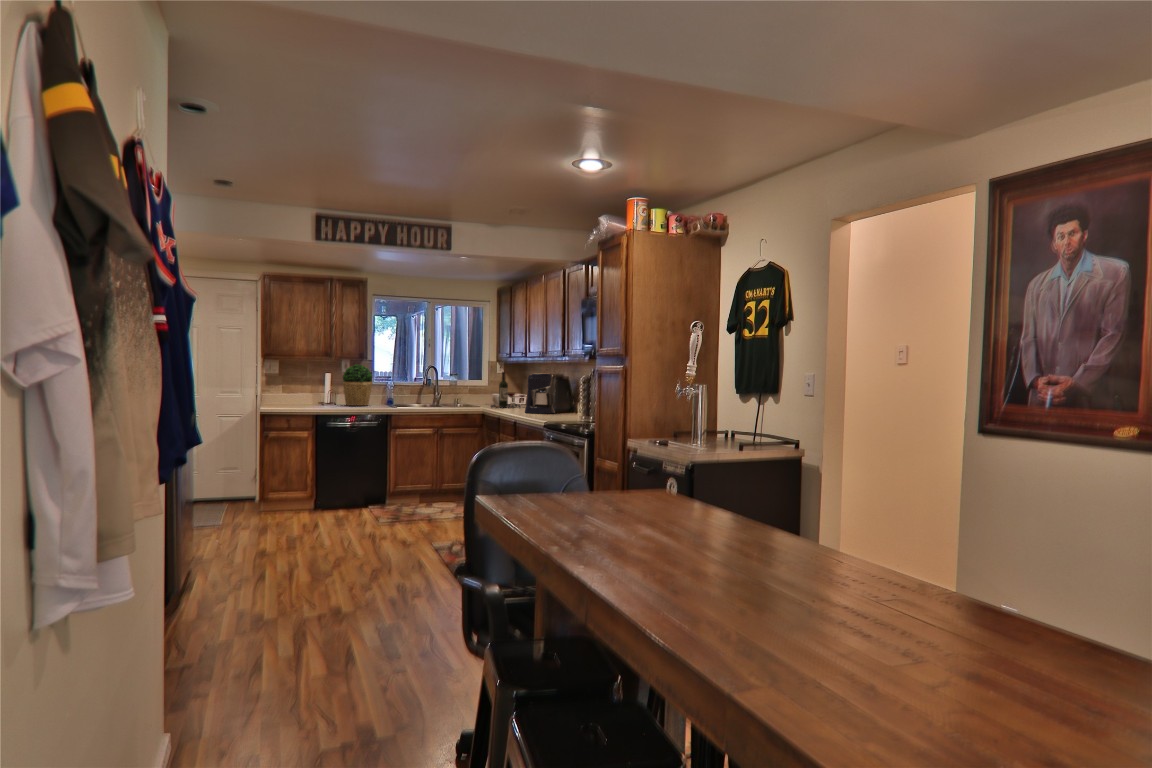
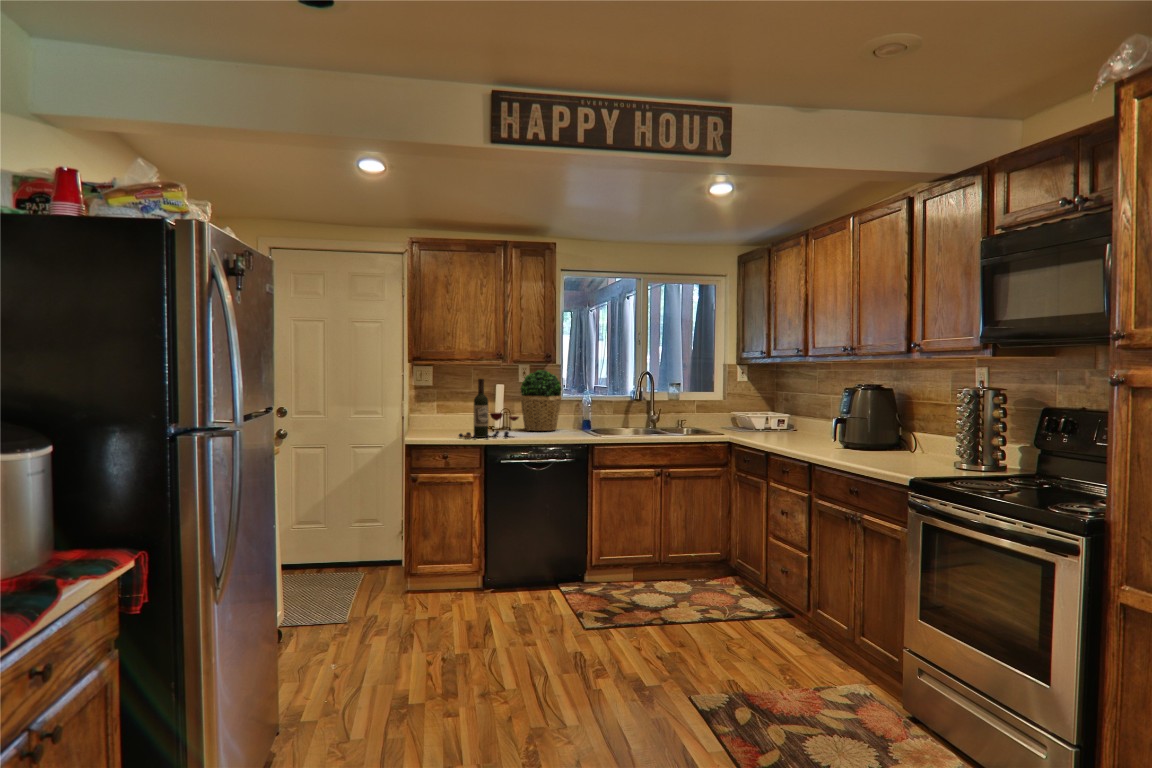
wine bottle: present [491,372,525,408] -> present [459,379,519,439]
coffee maker: present [525,373,555,414] -> none [822,383,878,454]

